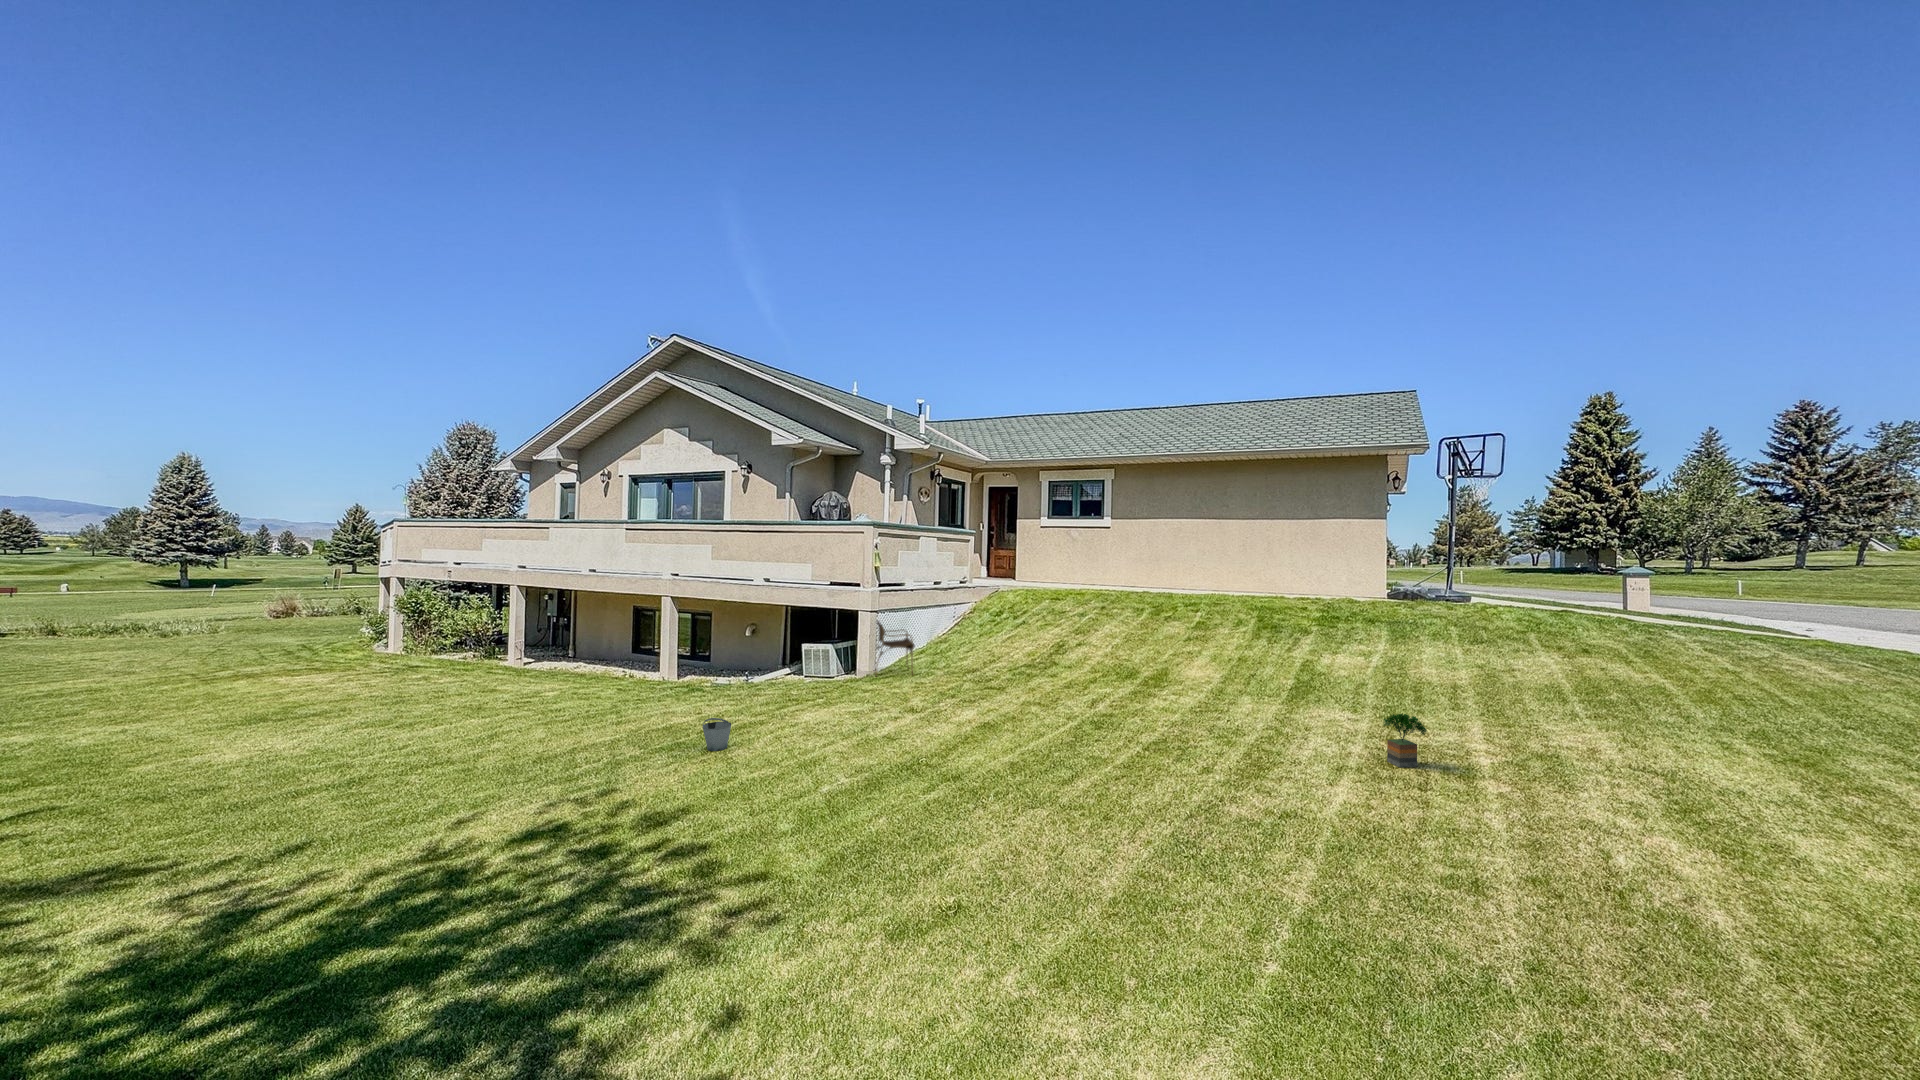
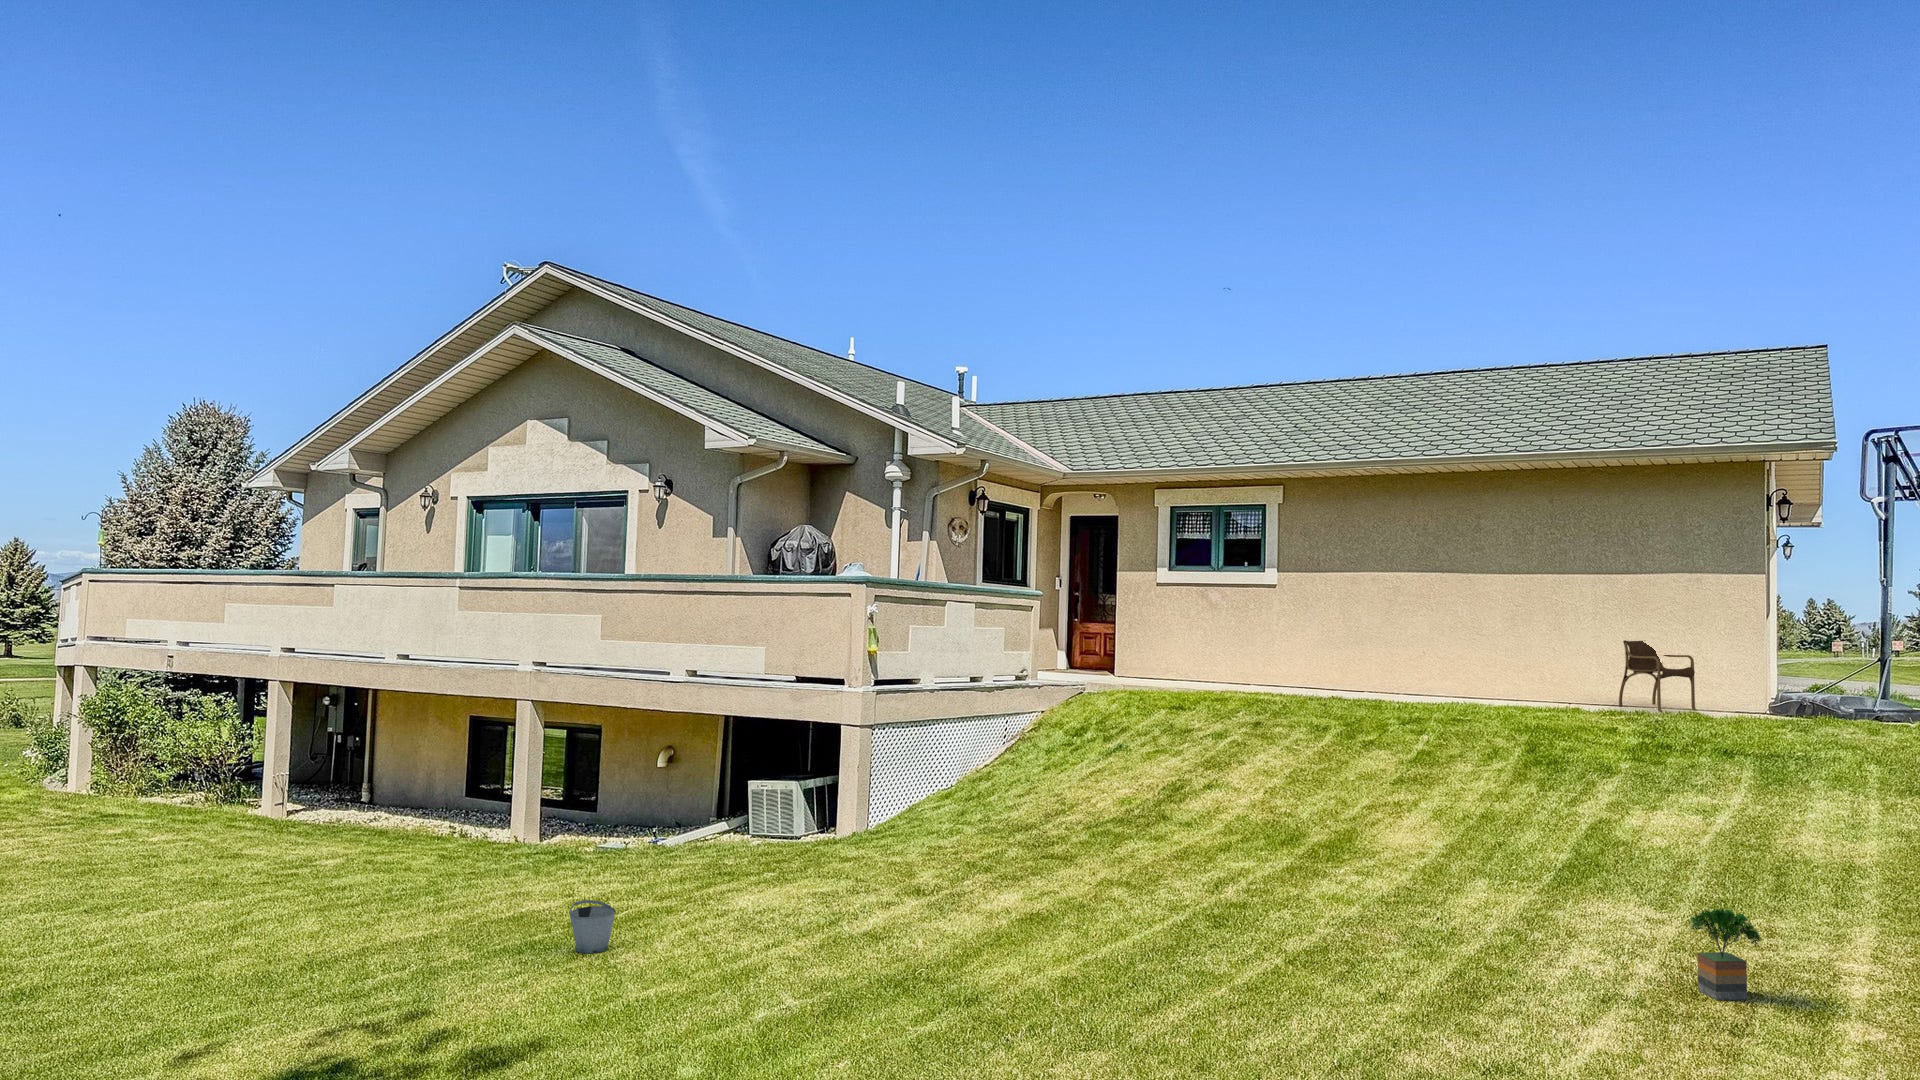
armchair: present [875,621,915,675] -> present [1619,640,1697,712]

